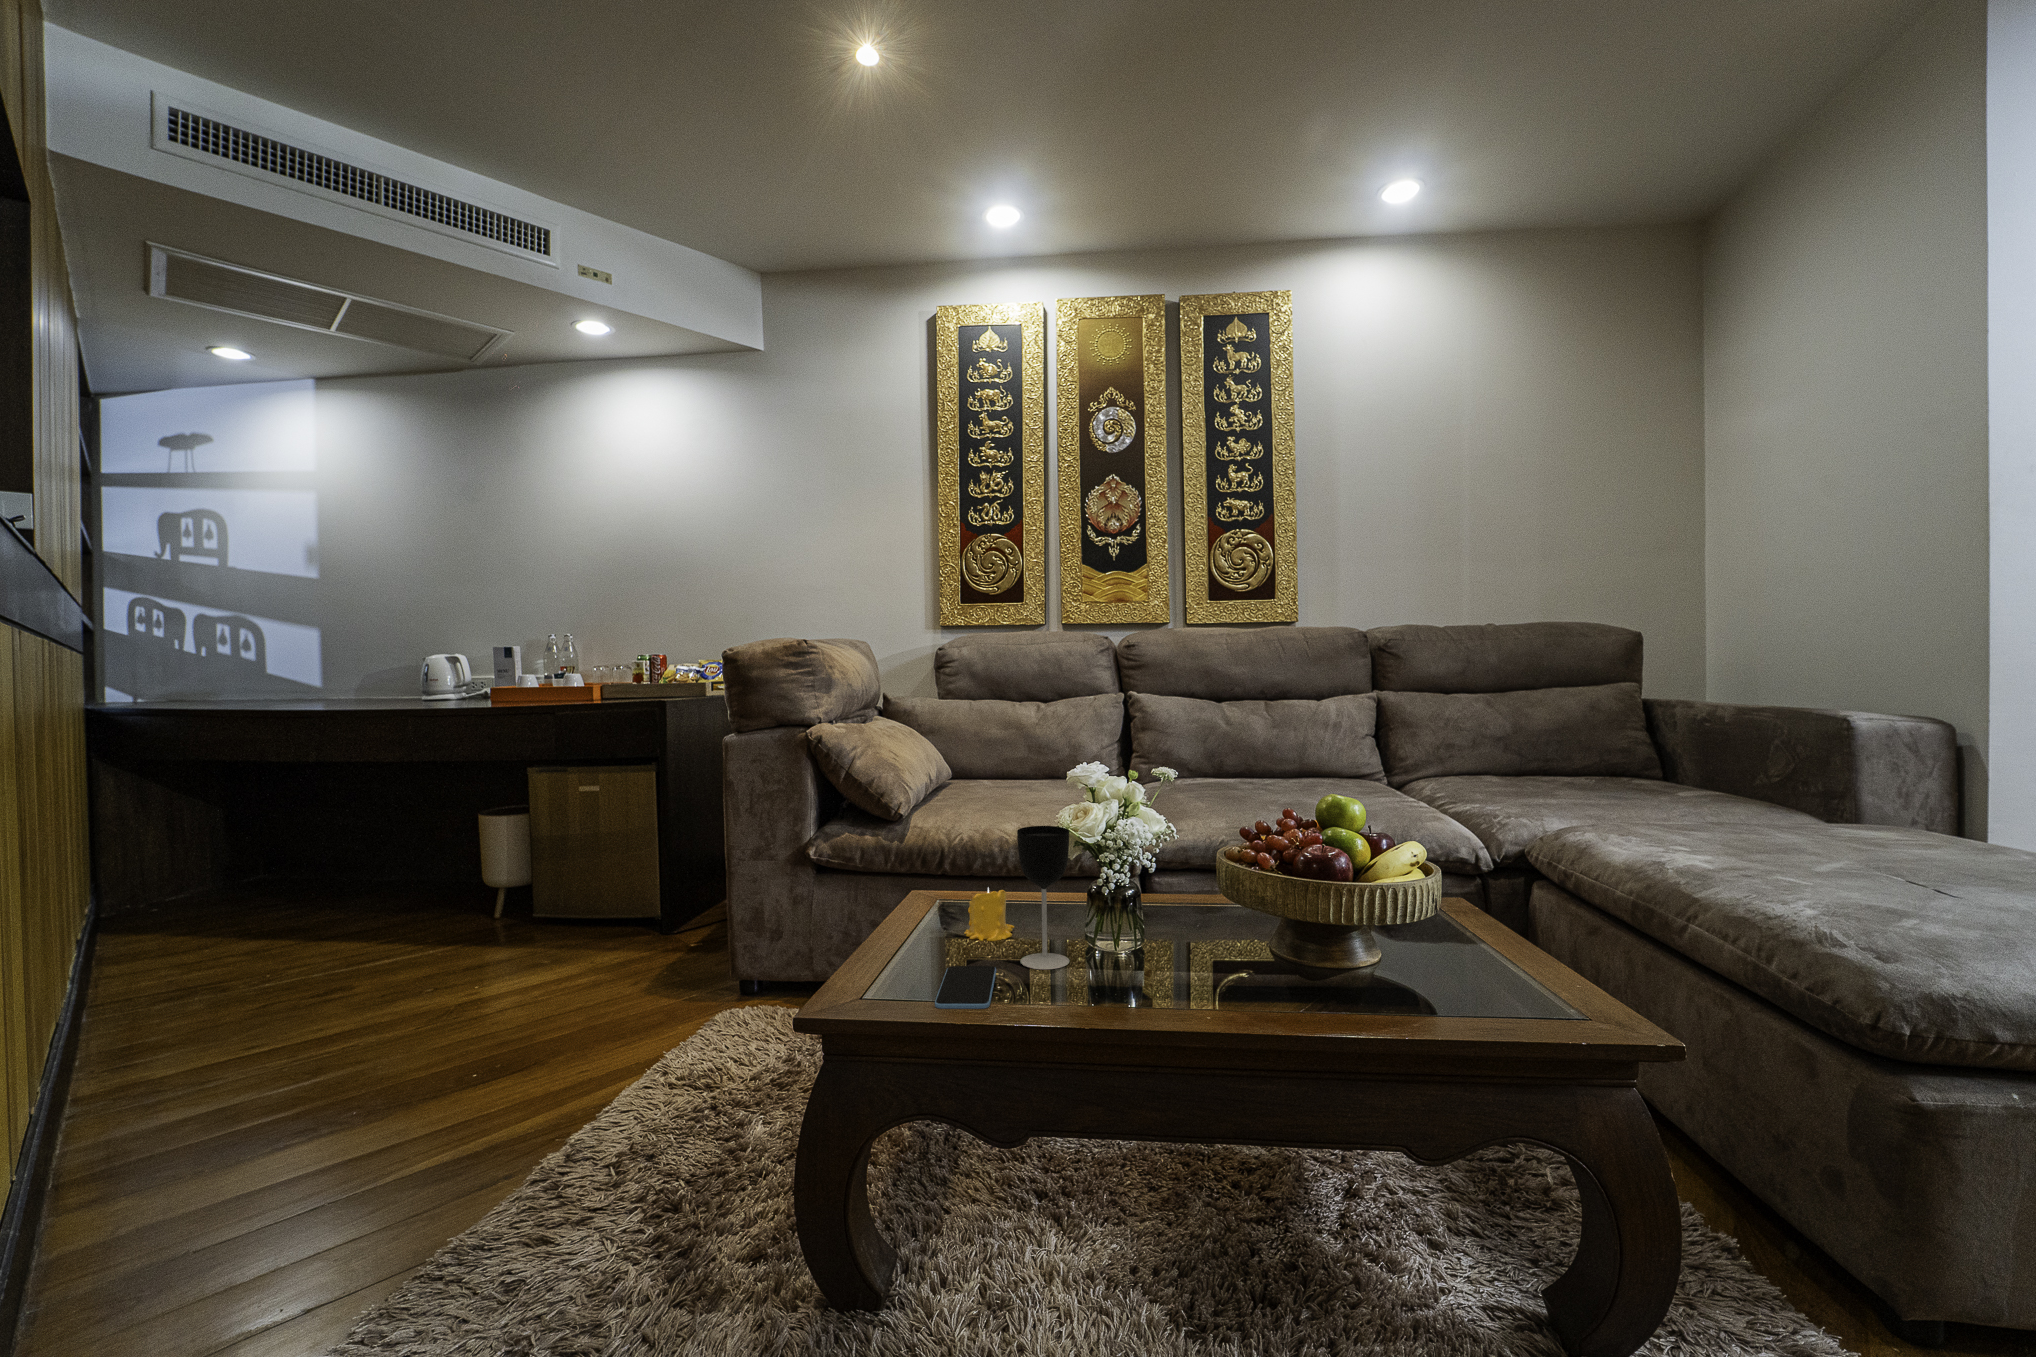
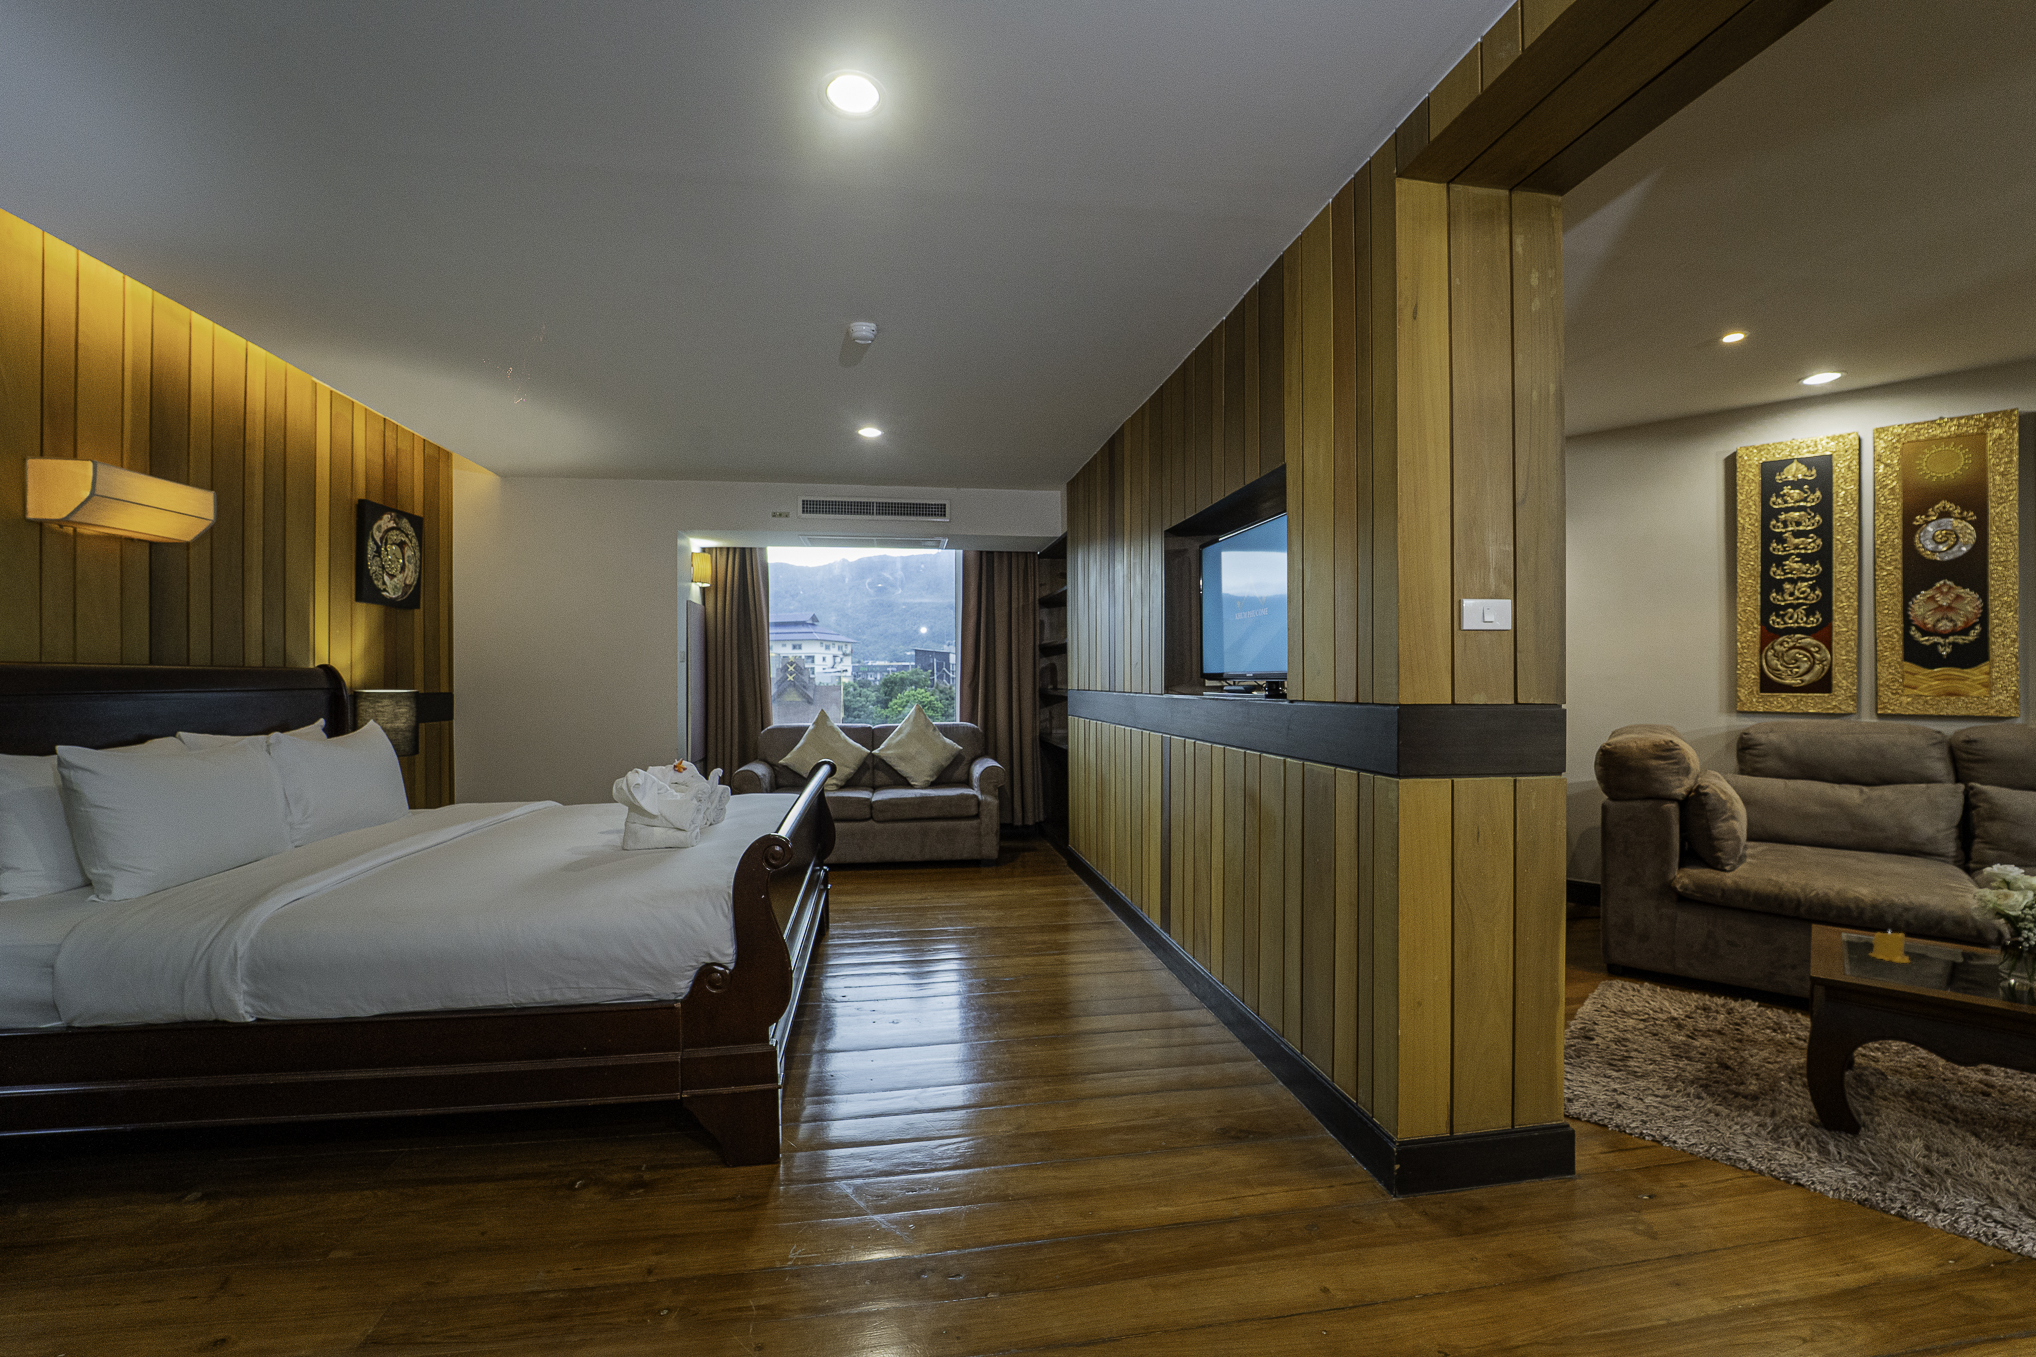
wine glass: present [1017,826,1069,969] -> none [1929,898,1974,984]
smartphone: present [935,966,996,1009] -> none [1879,969,1927,991]

